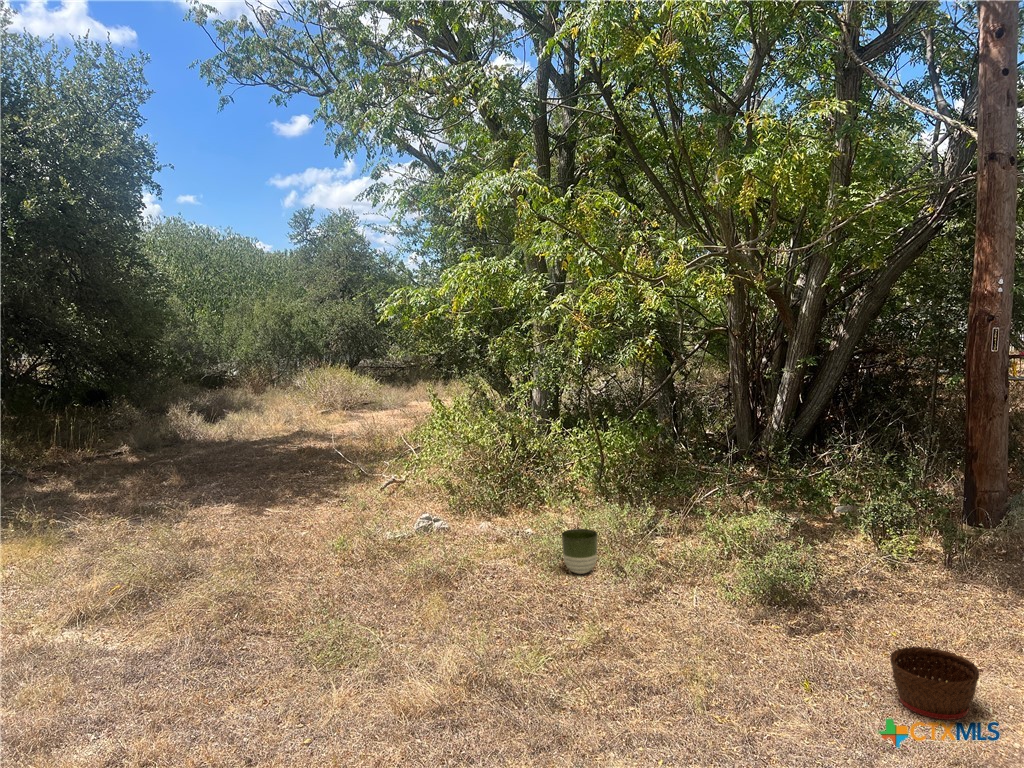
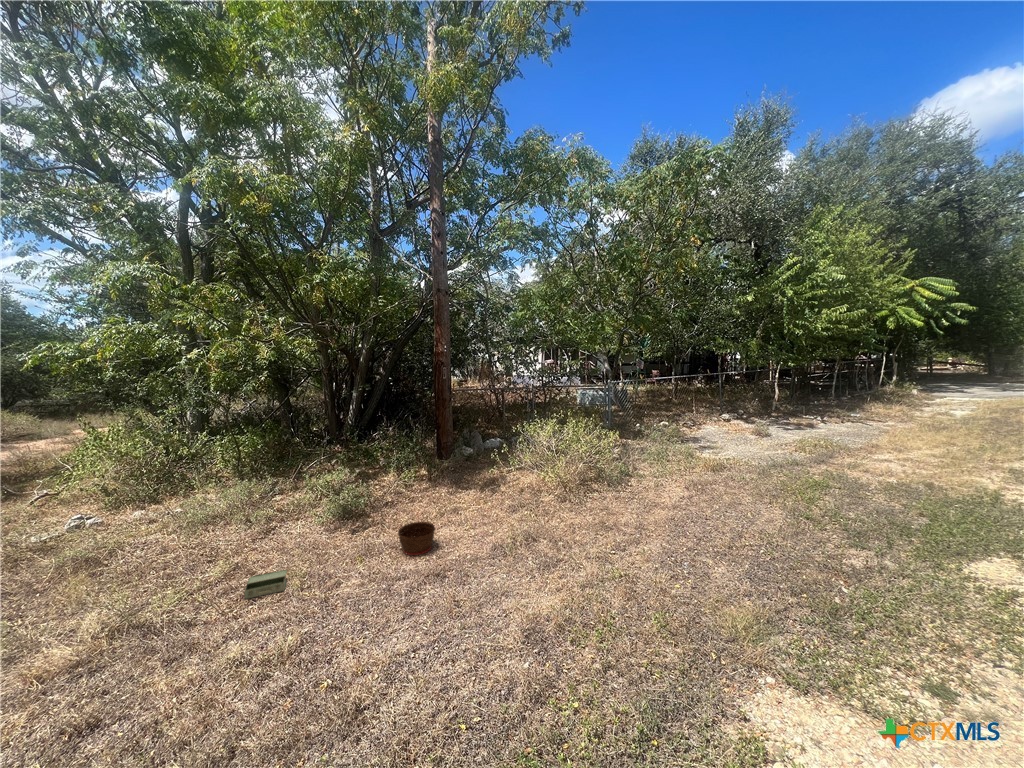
planter: present [562,529,598,574] -> none [203,501,232,531]
toolbox: none [624,660,686,701] -> present [244,570,287,599]

